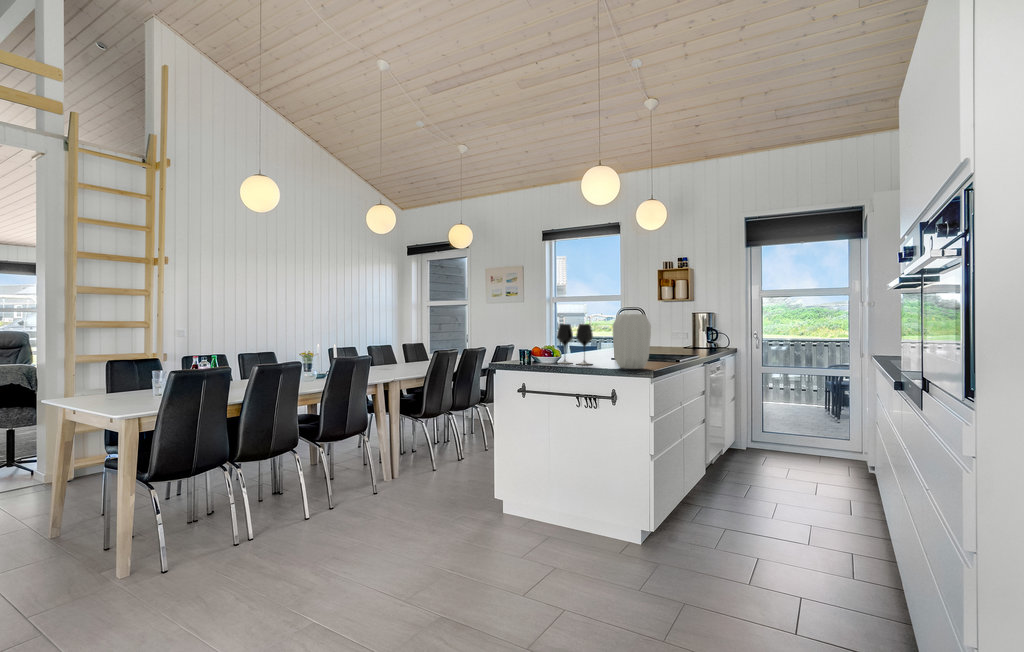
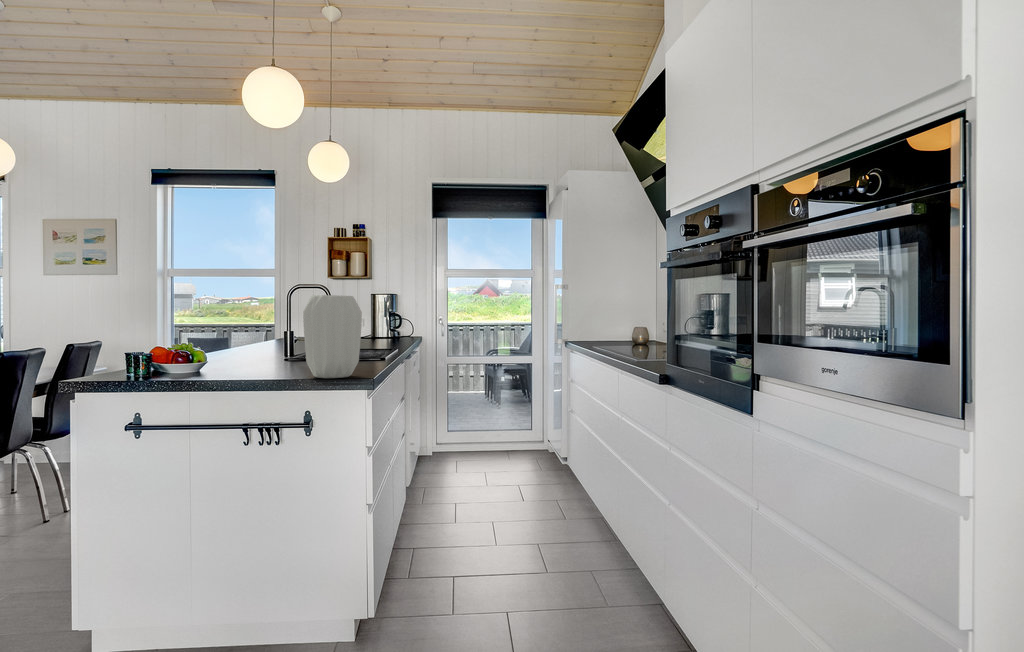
wine glass: present [557,324,593,365] -> none [201,309,267,375]

